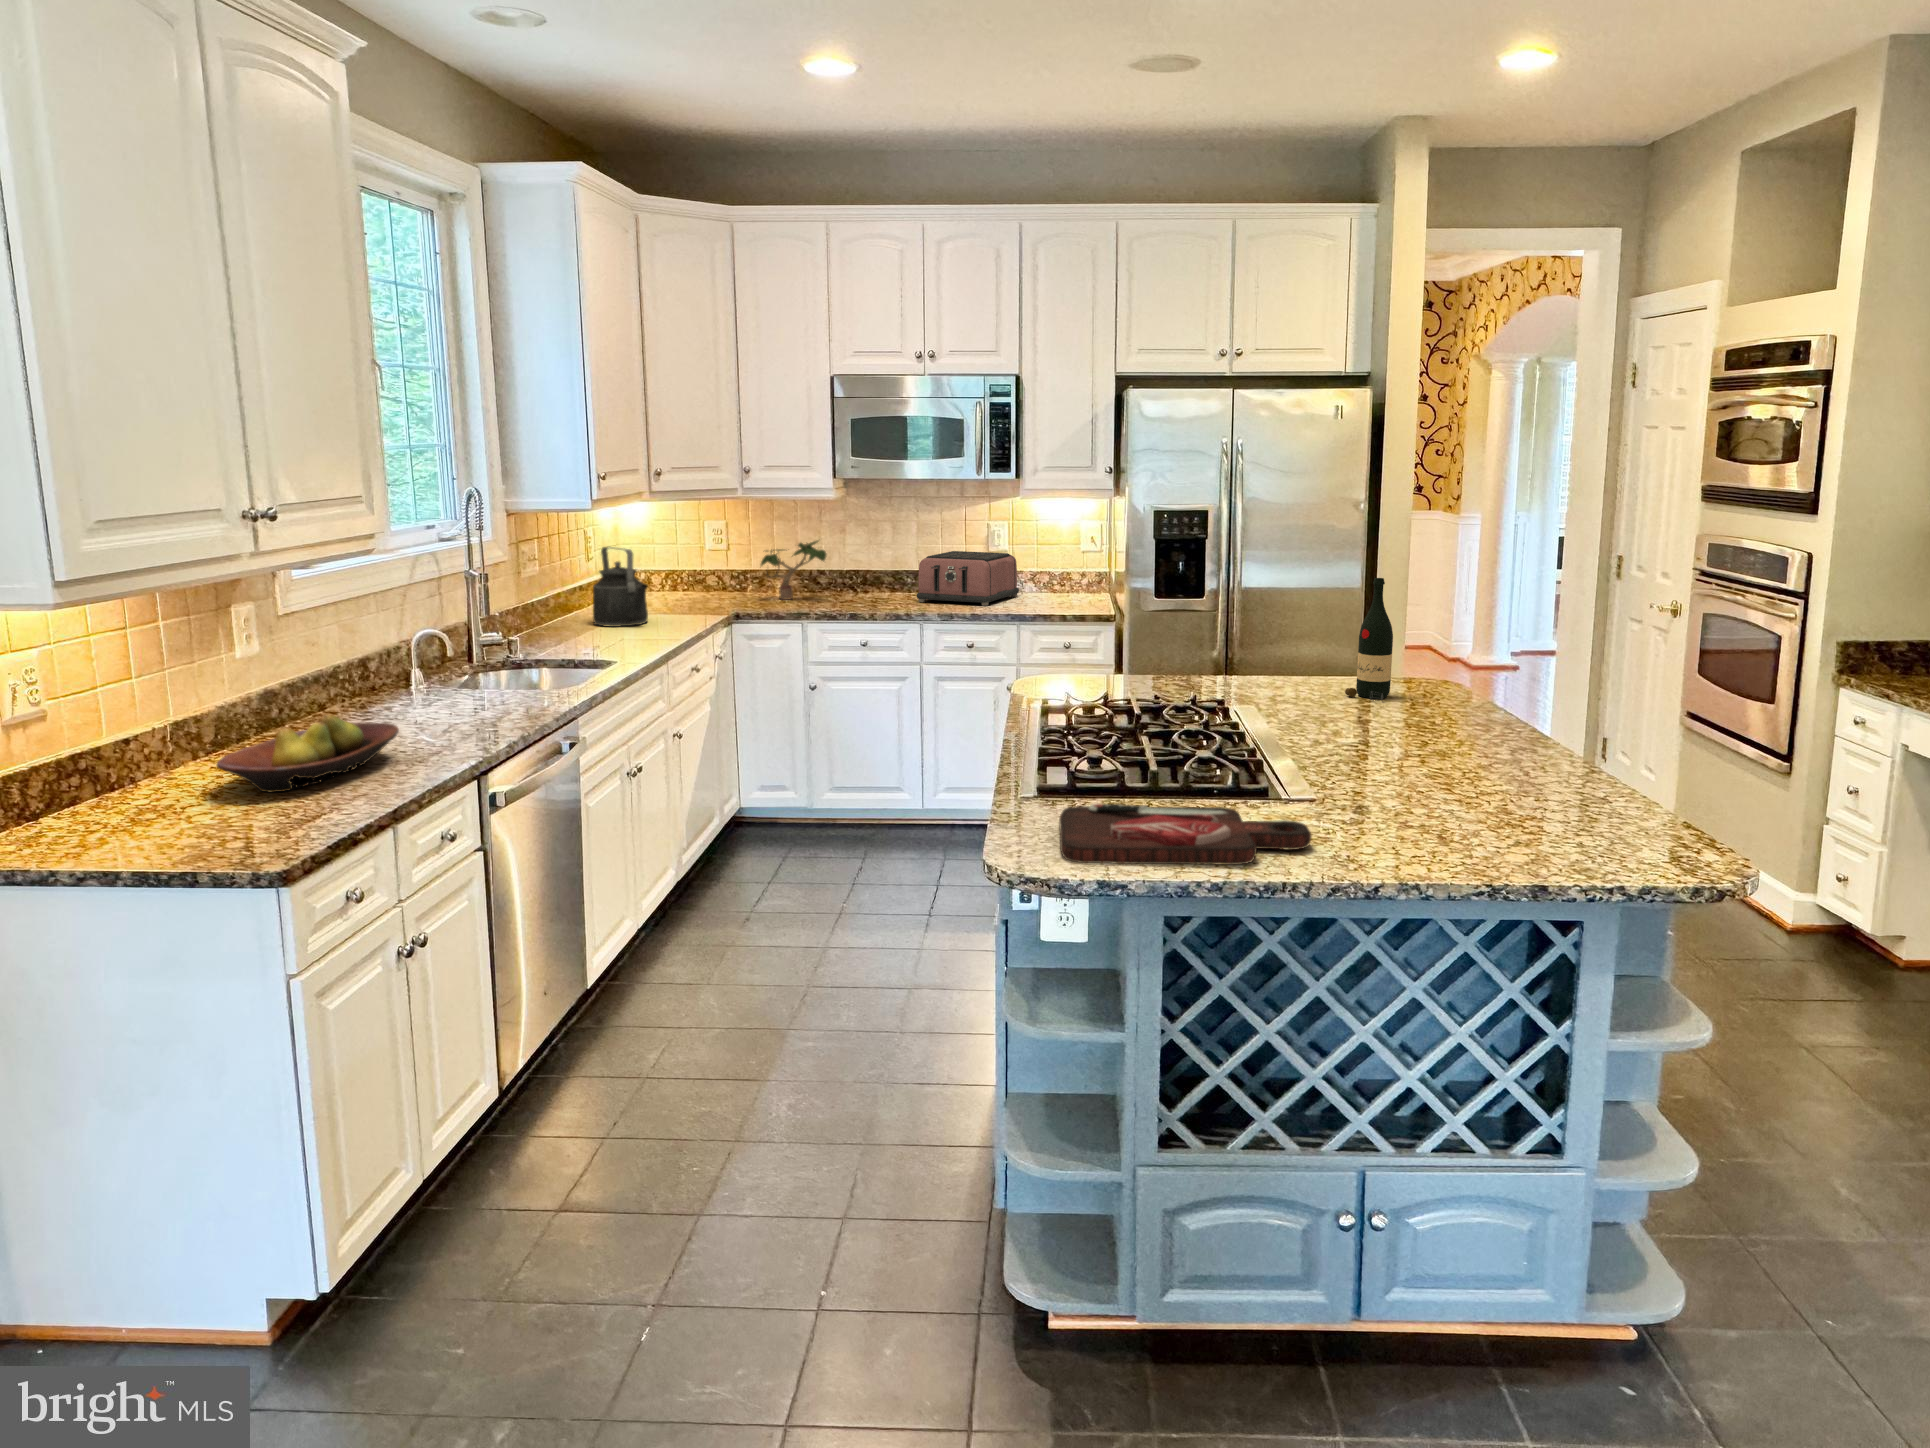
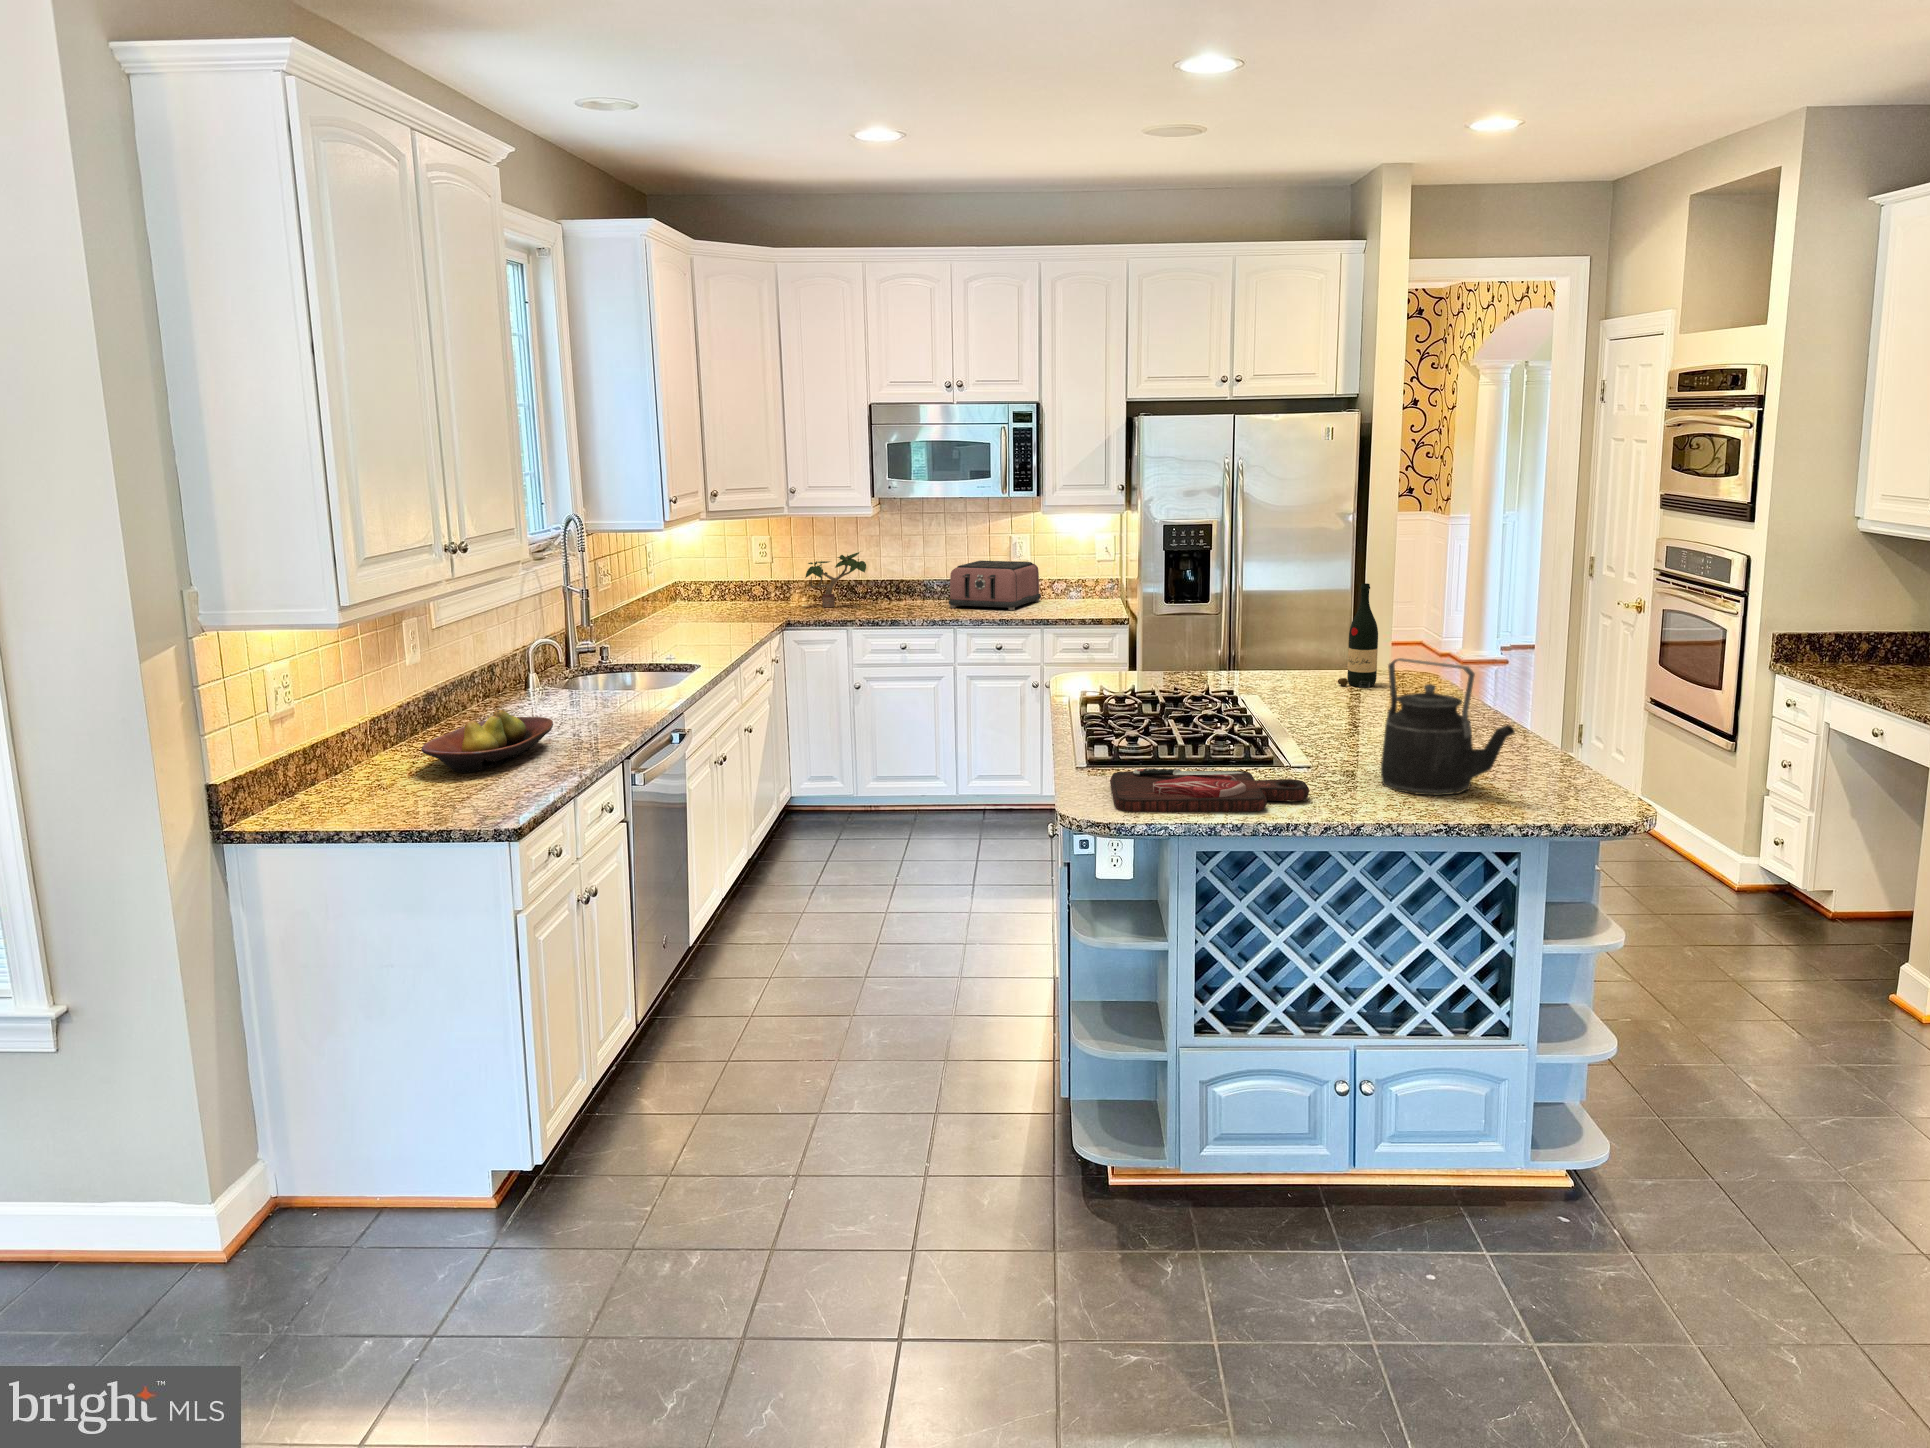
kettle: present [593,547,648,627] -> present [1381,658,1515,796]

